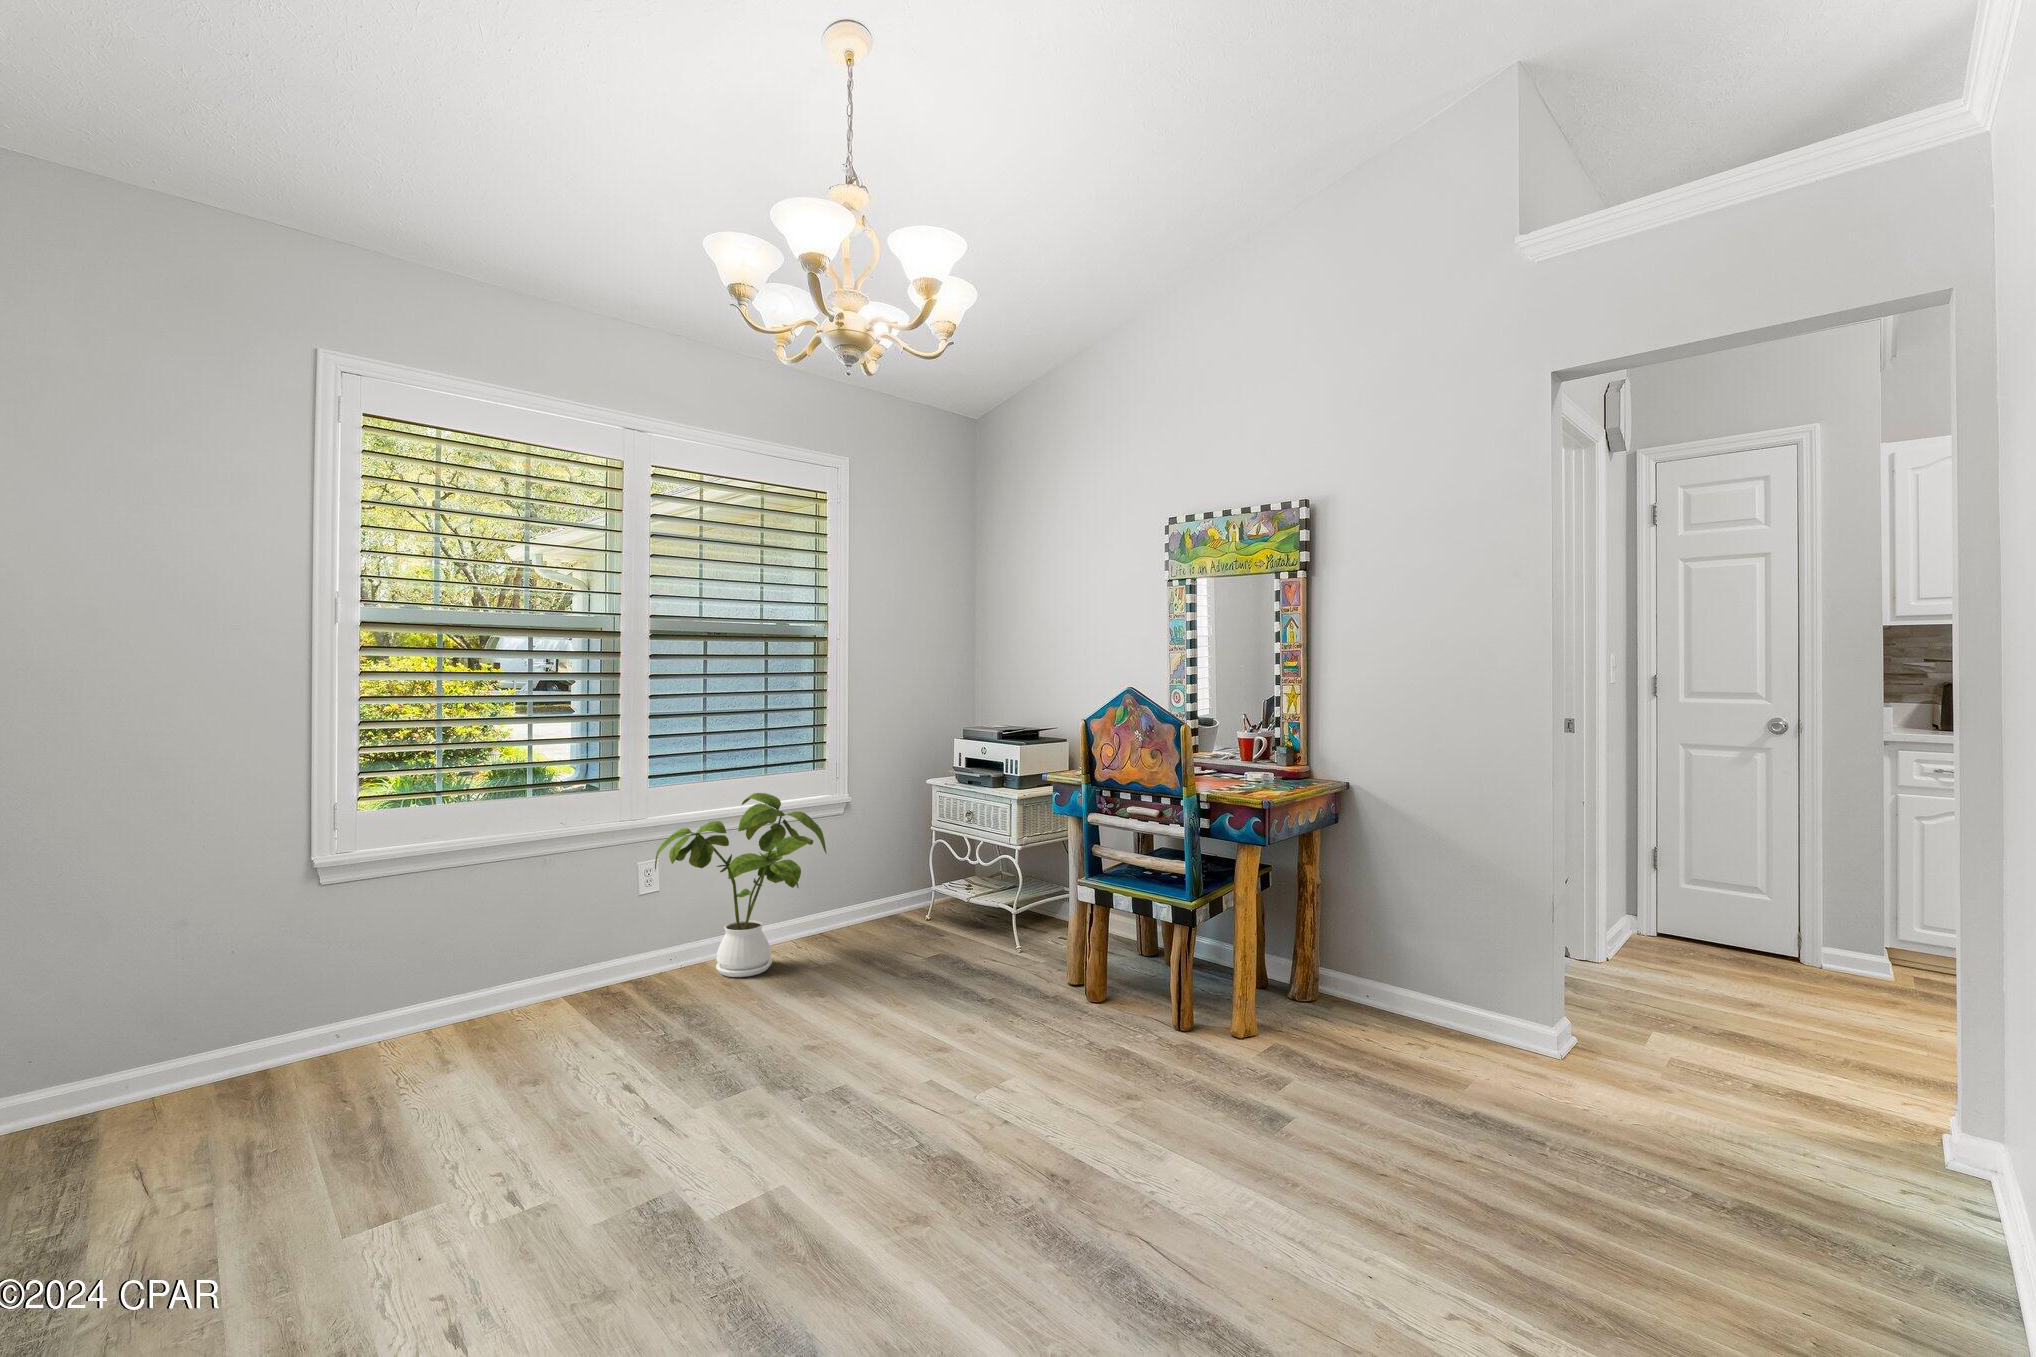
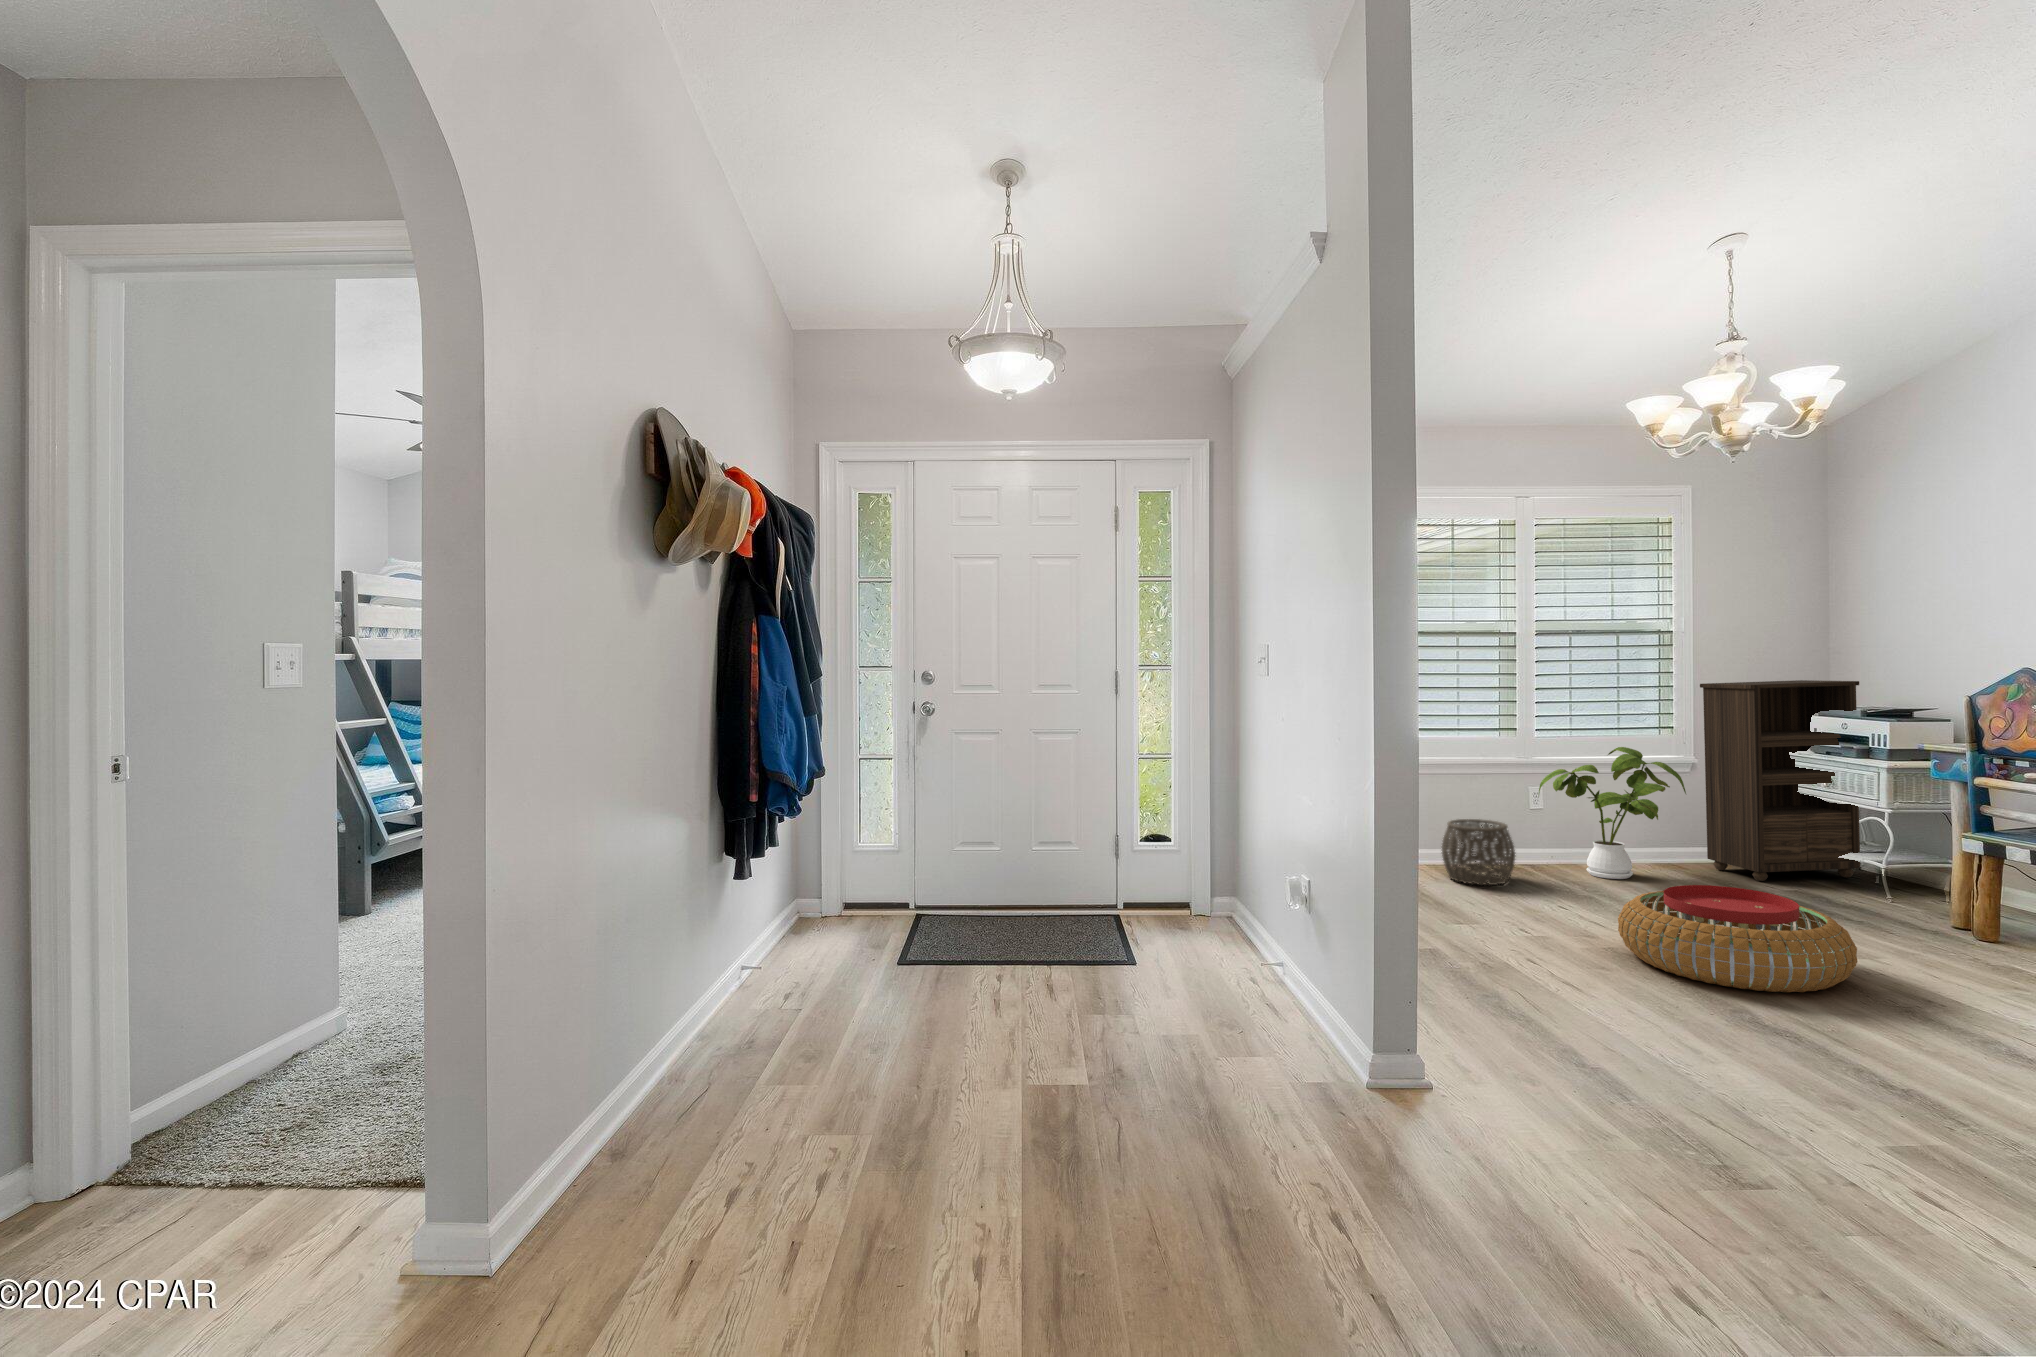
bookshelf: none [852,701,997,946] -> present [1700,680,1860,881]
woven basket: none [490,919,609,1035] -> present [1441,819,1515,885]
pouf: none [696,1007,985,1204] -> present [1618,885,1857,992]

